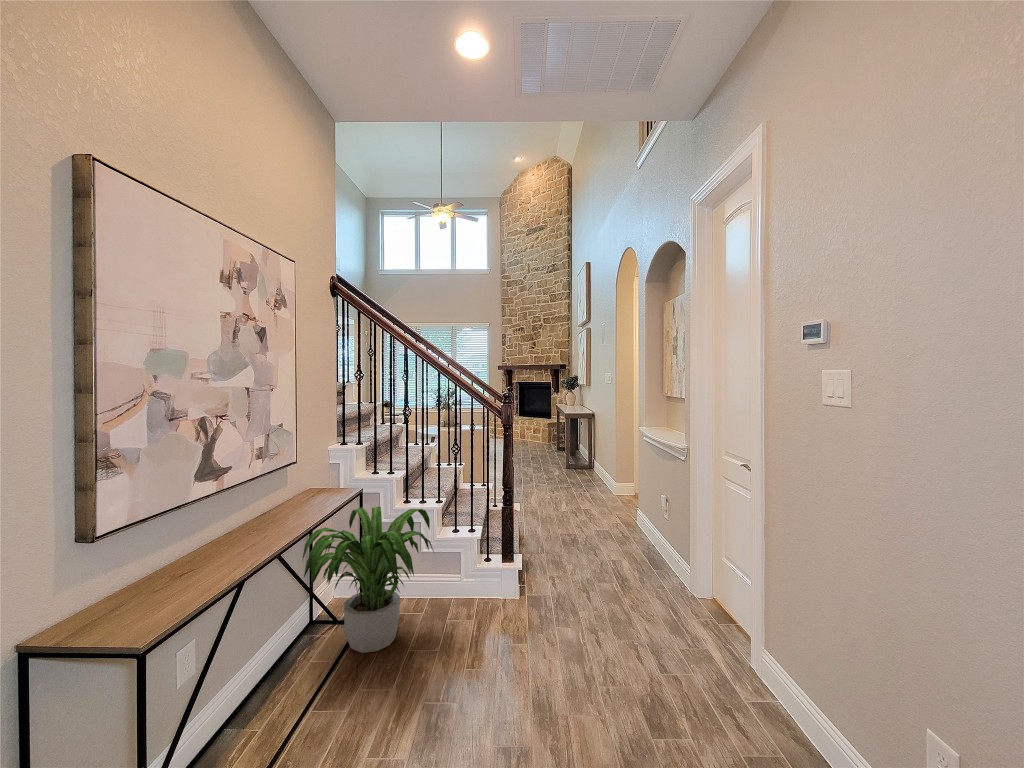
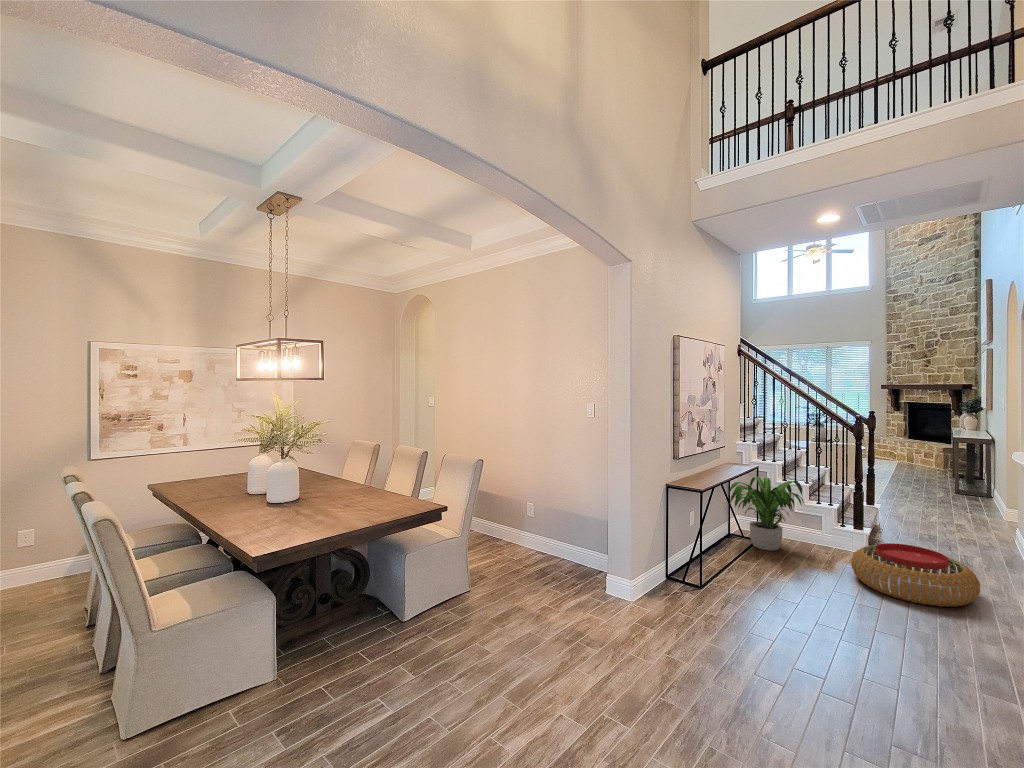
pouf: none [506,591,672,721] -> present [851,543,980,607]

